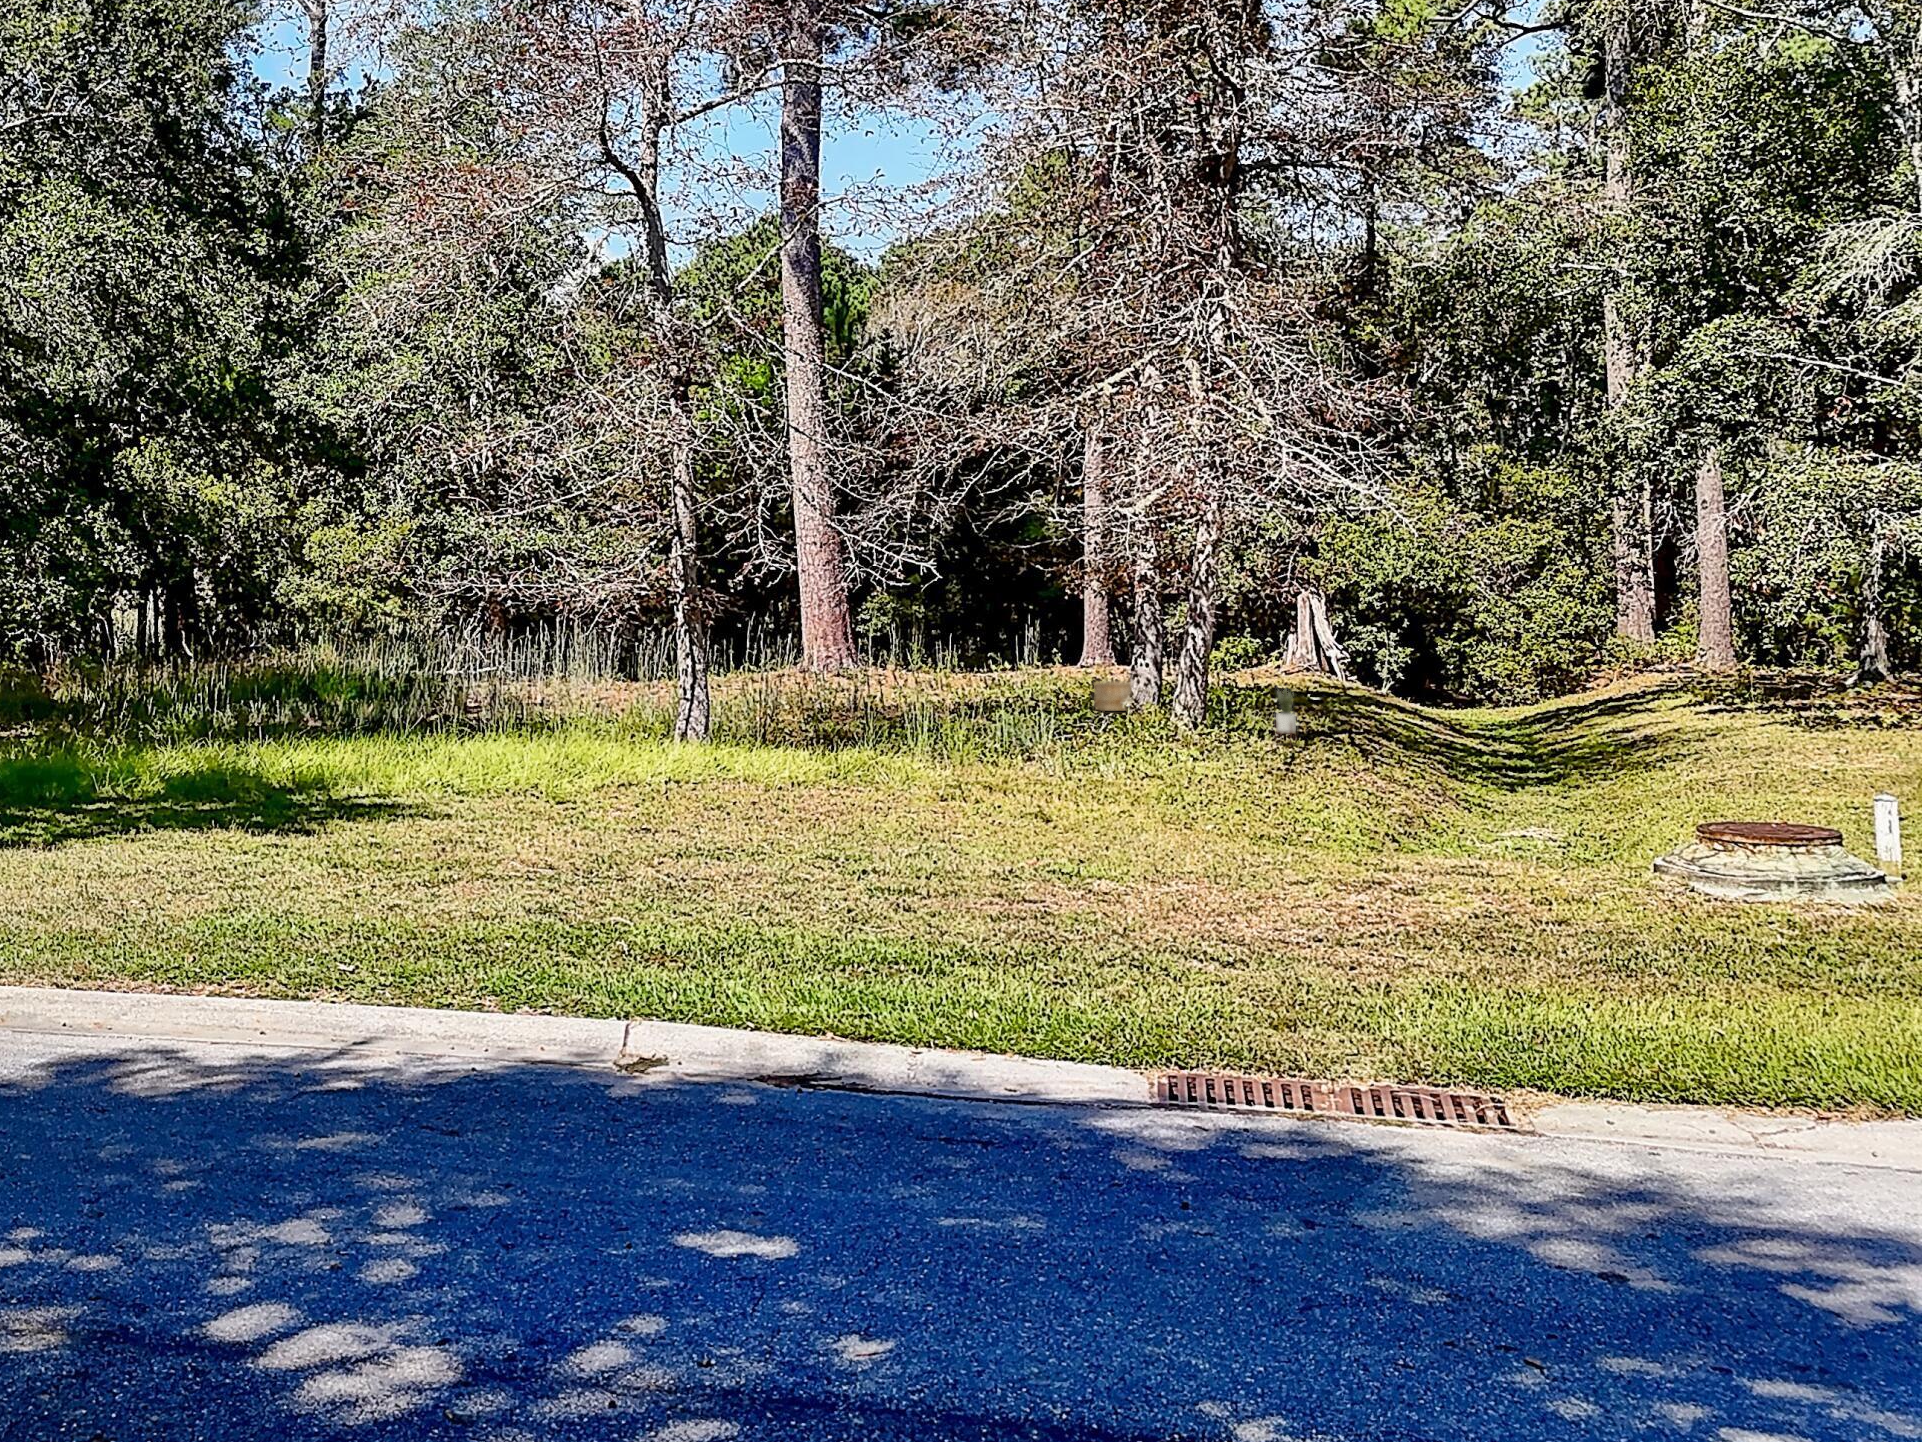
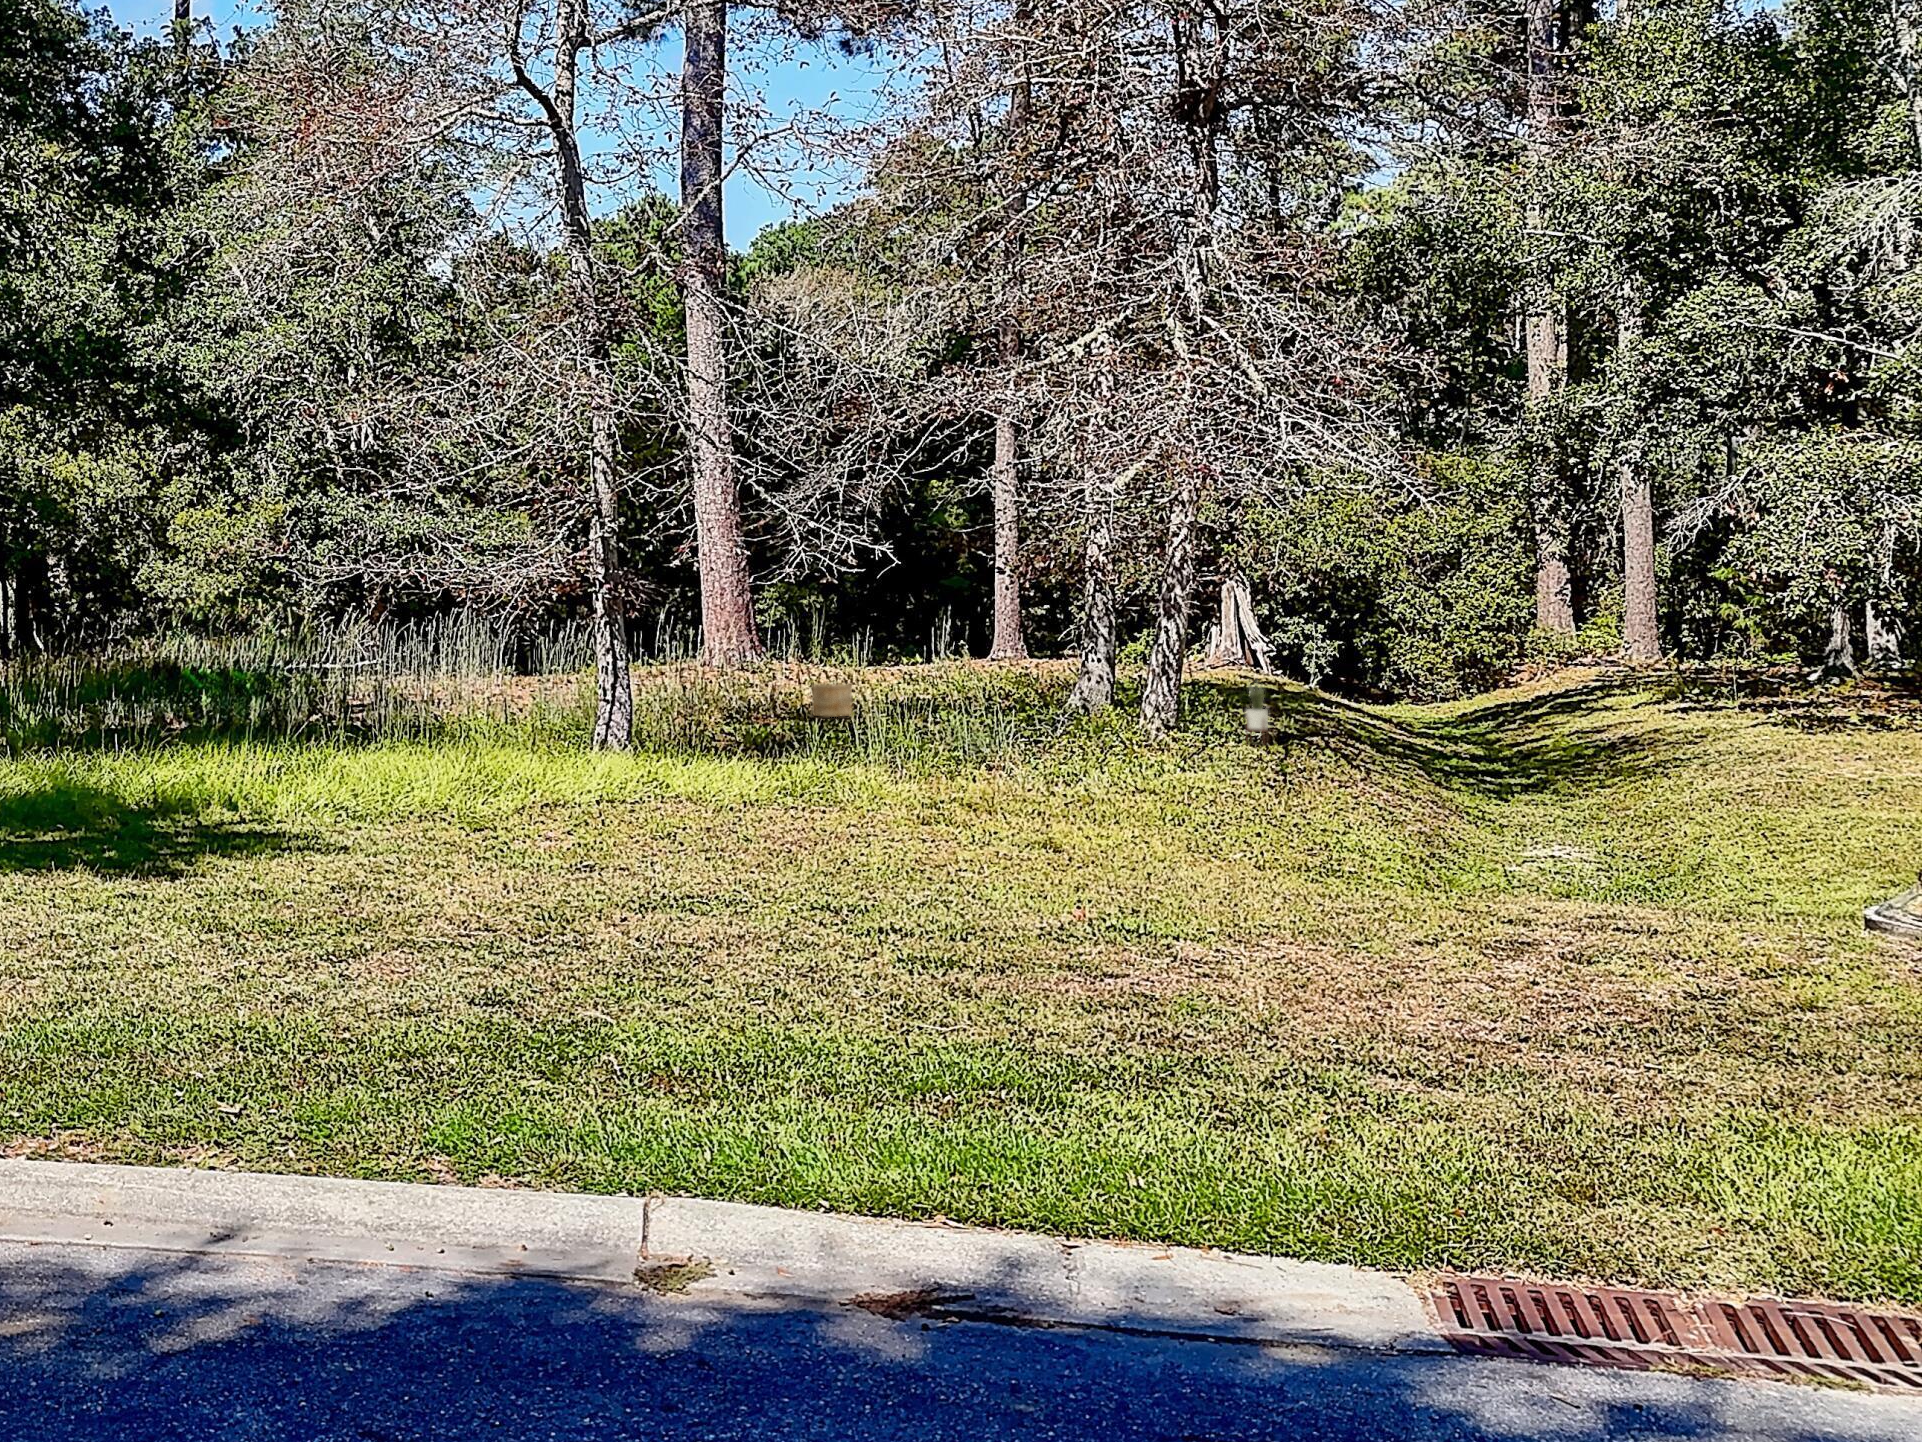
wooden bucket: present [1094,681,1132,711] -> present [812,684,852,717]

